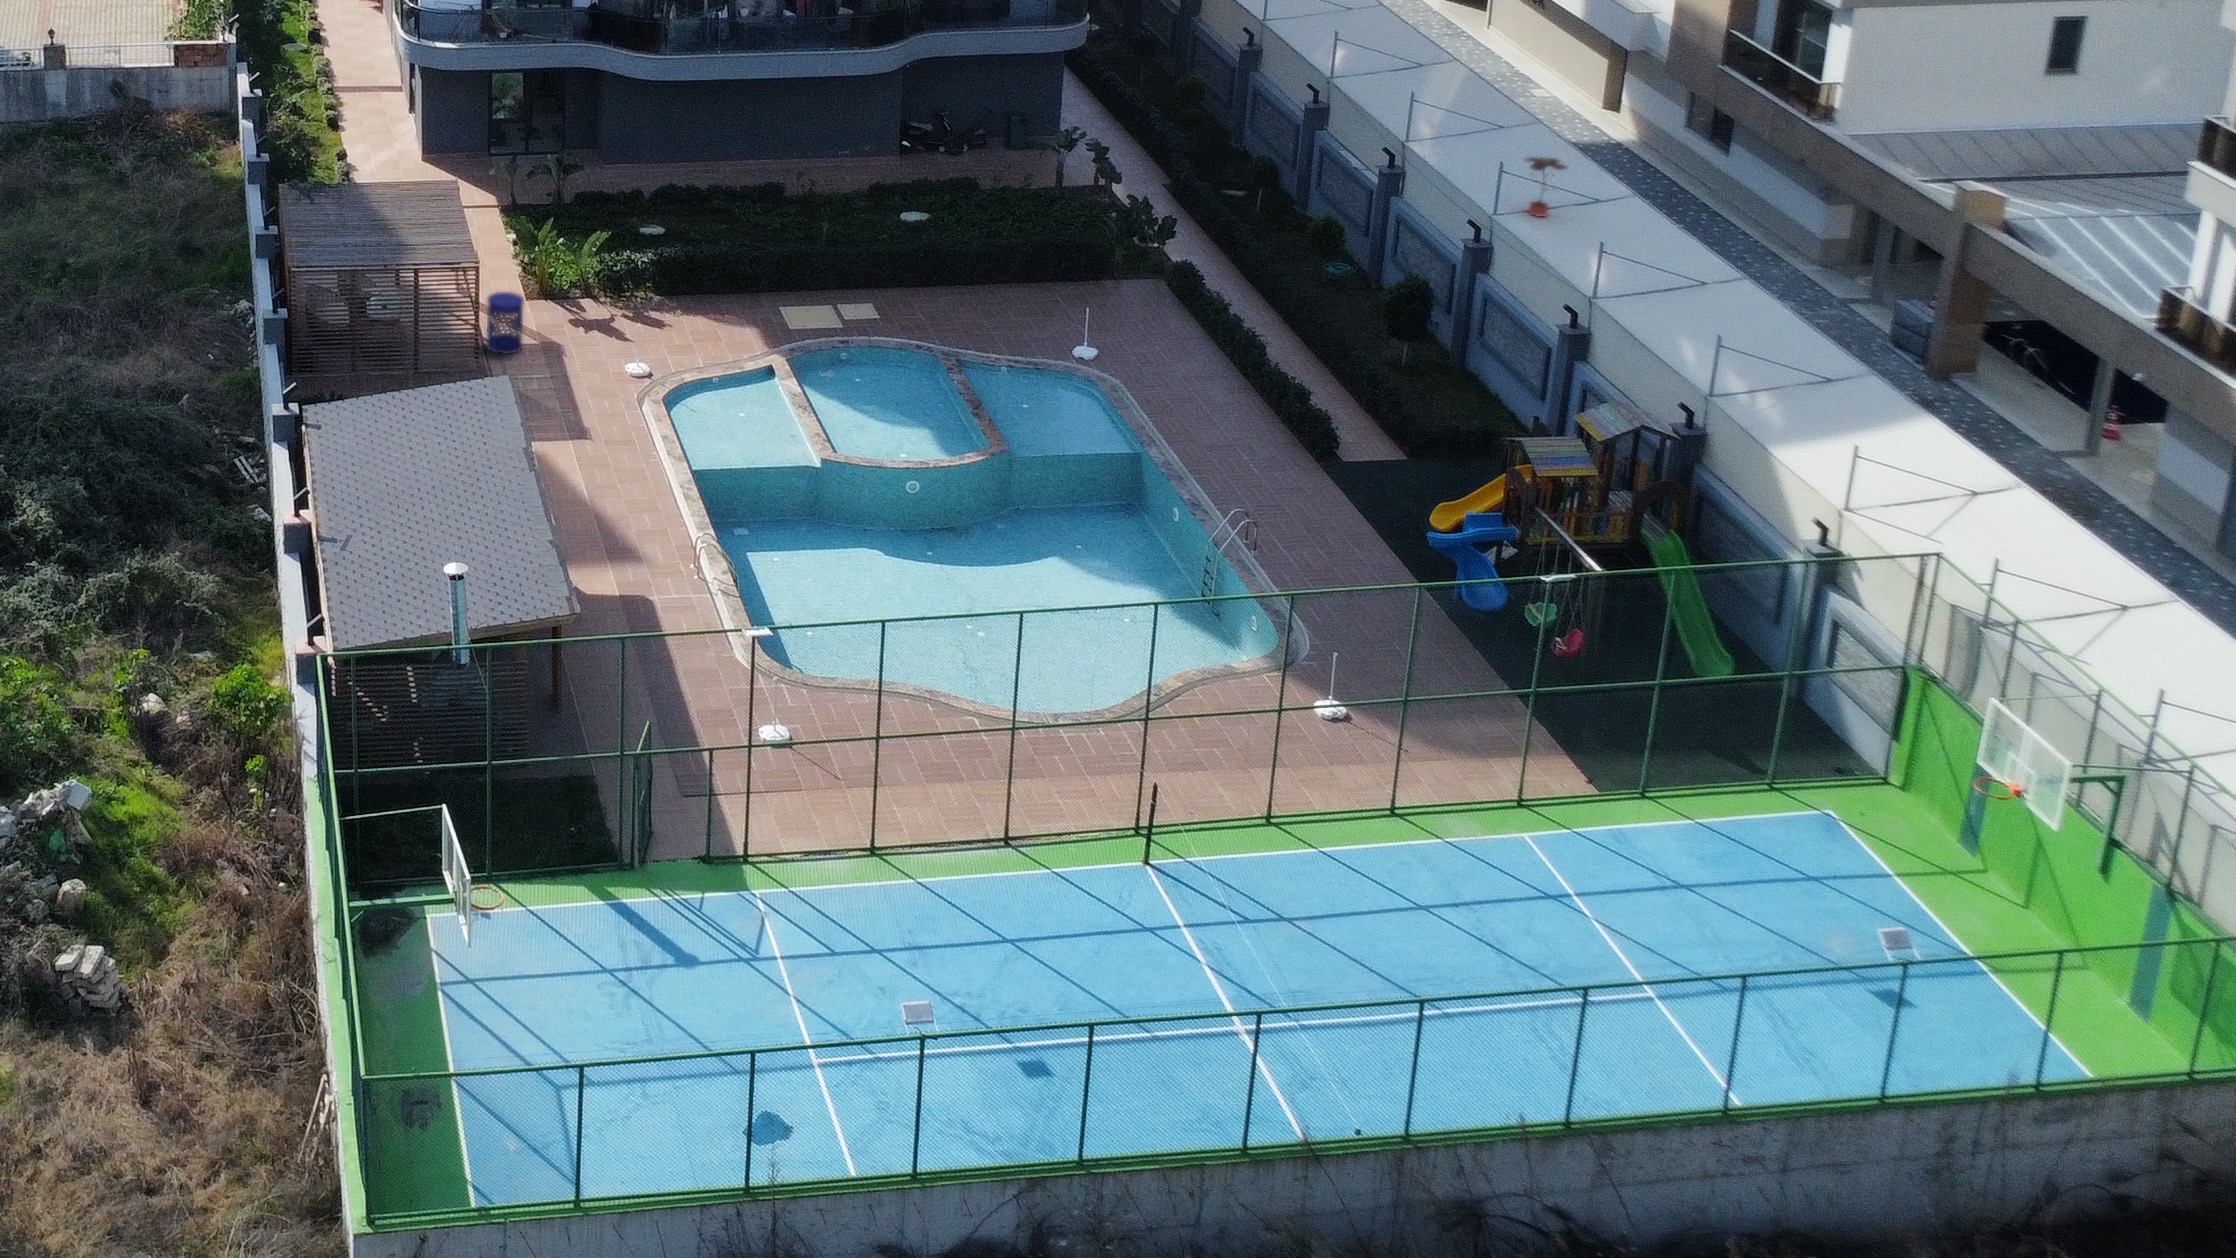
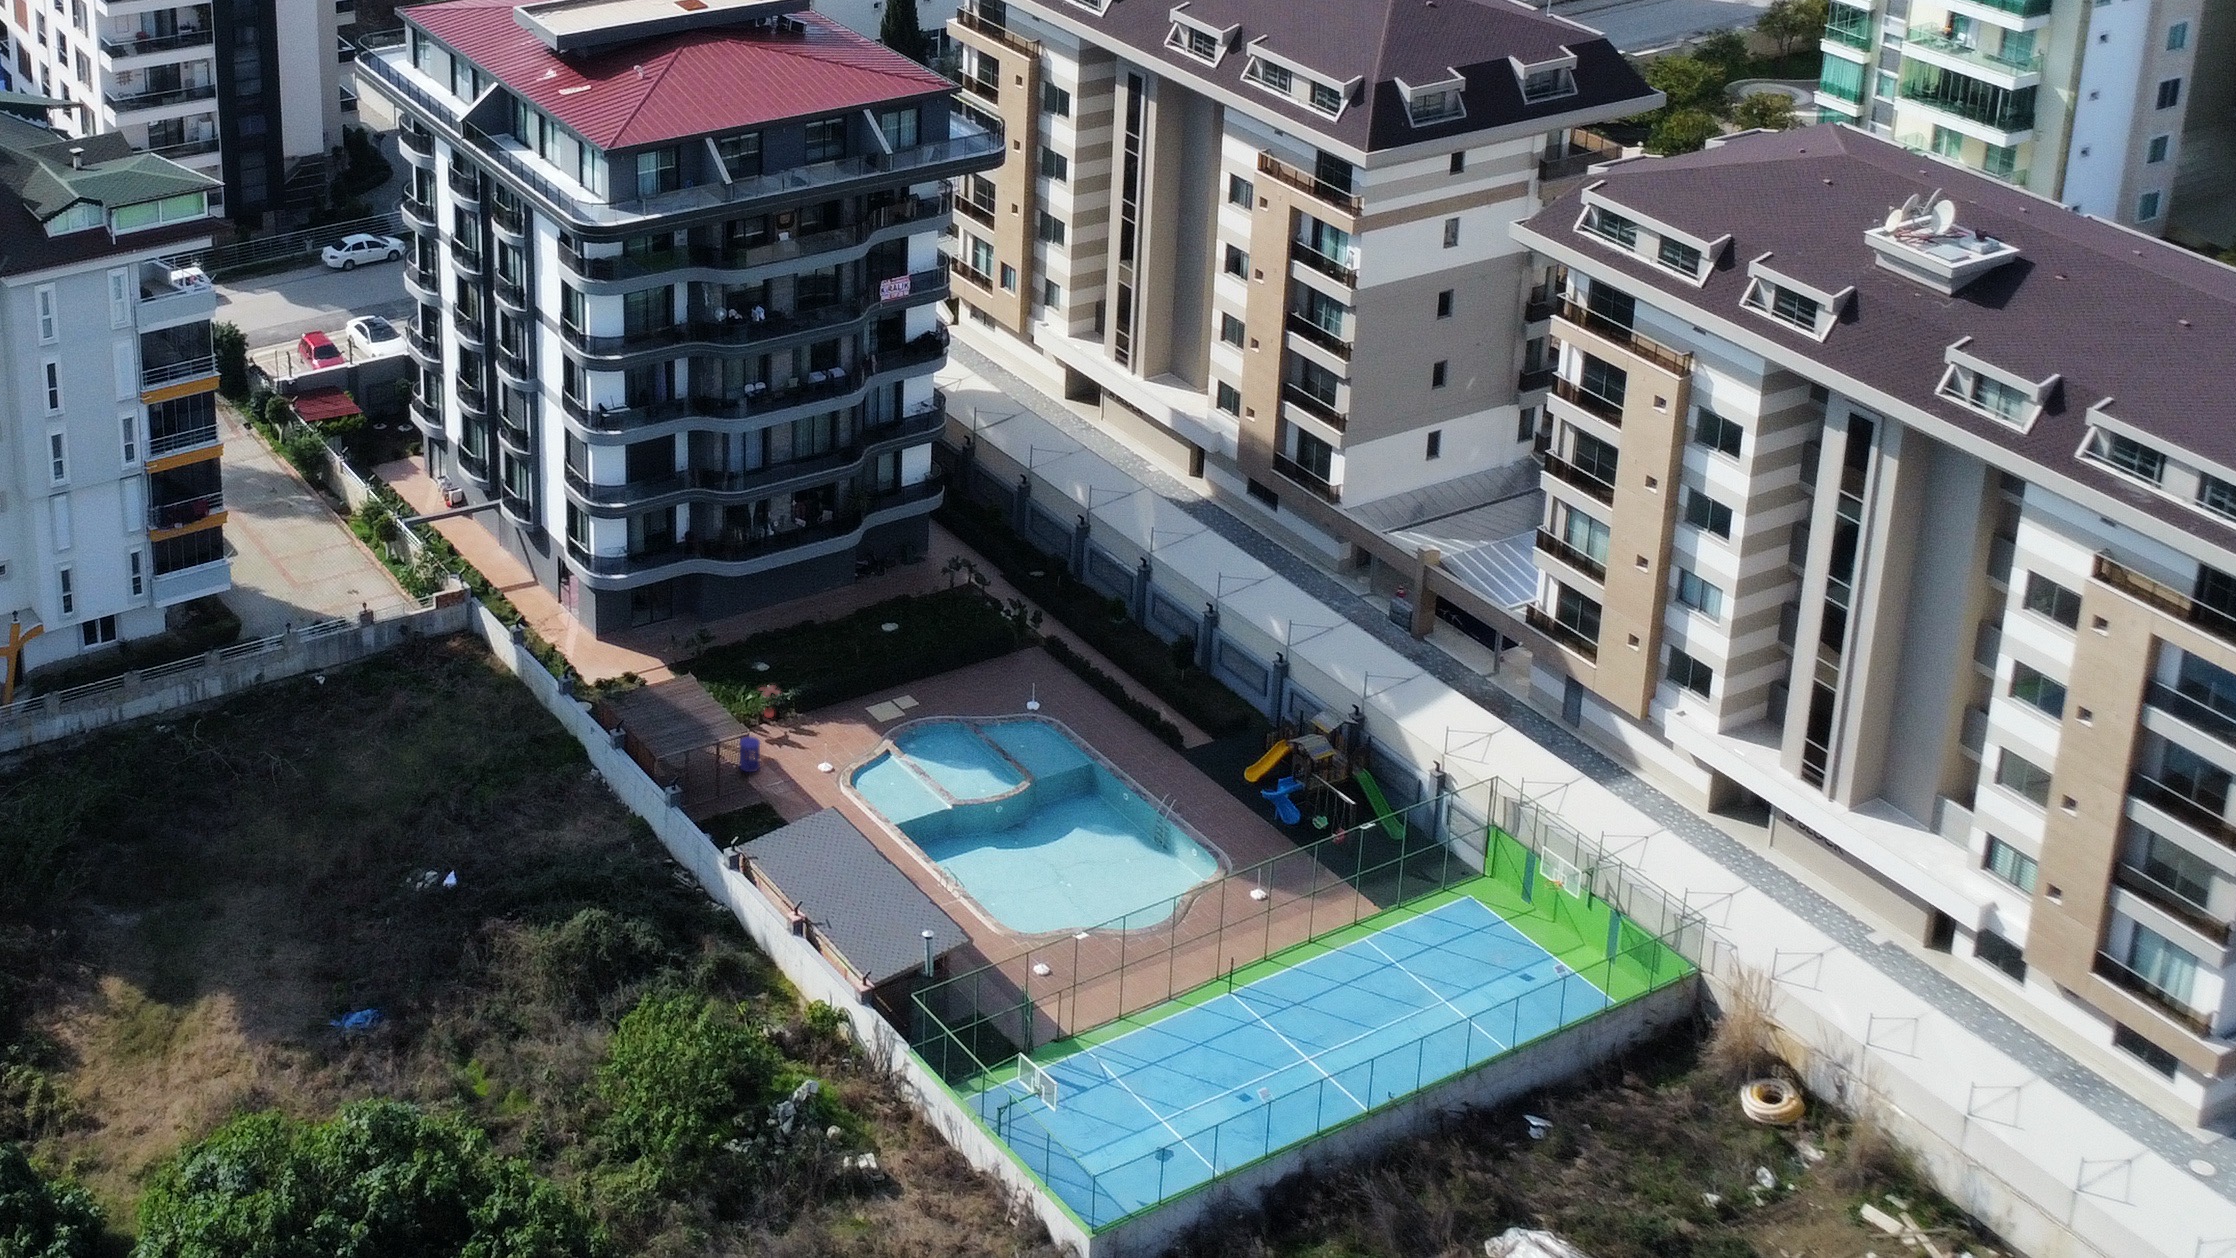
potted plant: present [1527,157,1568,217] -> present [759,685,780,718]

